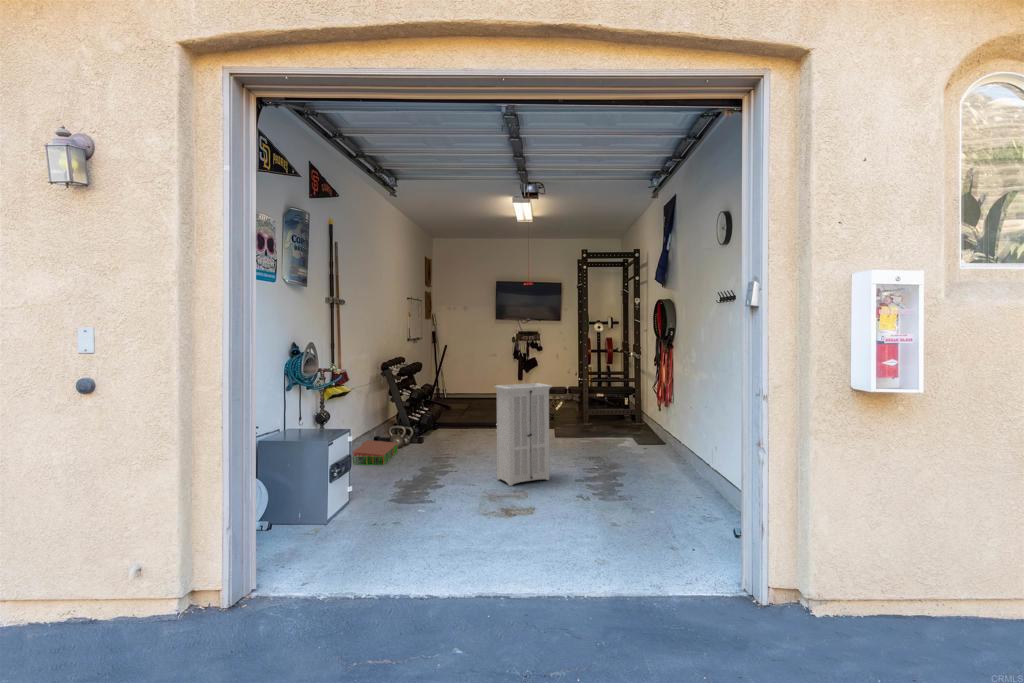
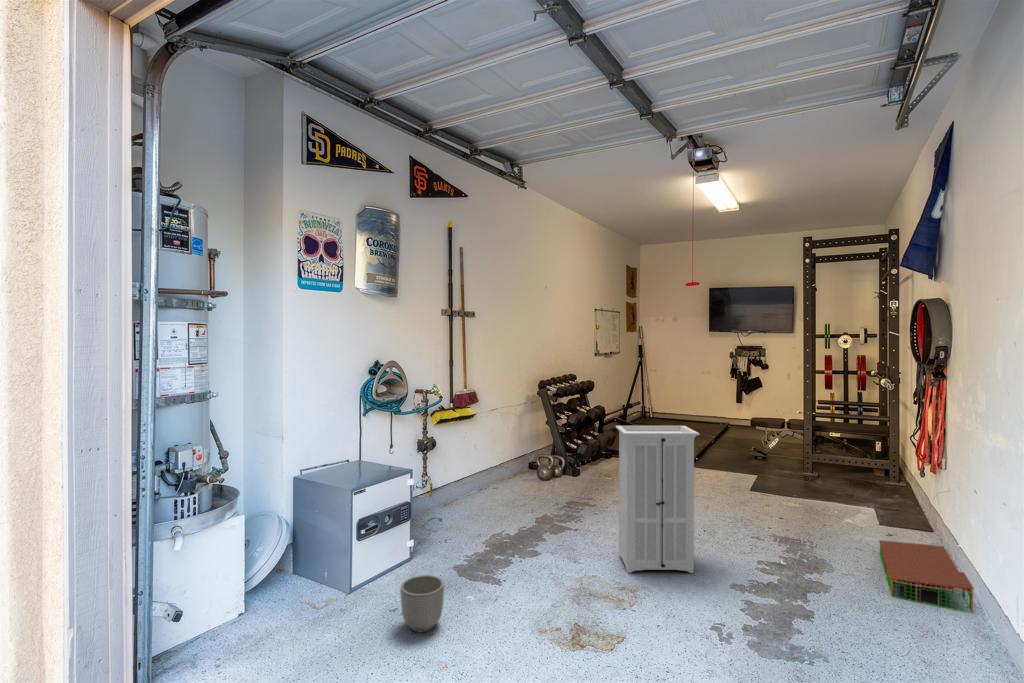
storage bin: present [352,440,398,465] -> present [879,540,974,613]
planter: none [386,494,417,531] -> present [400,575,444,632]

